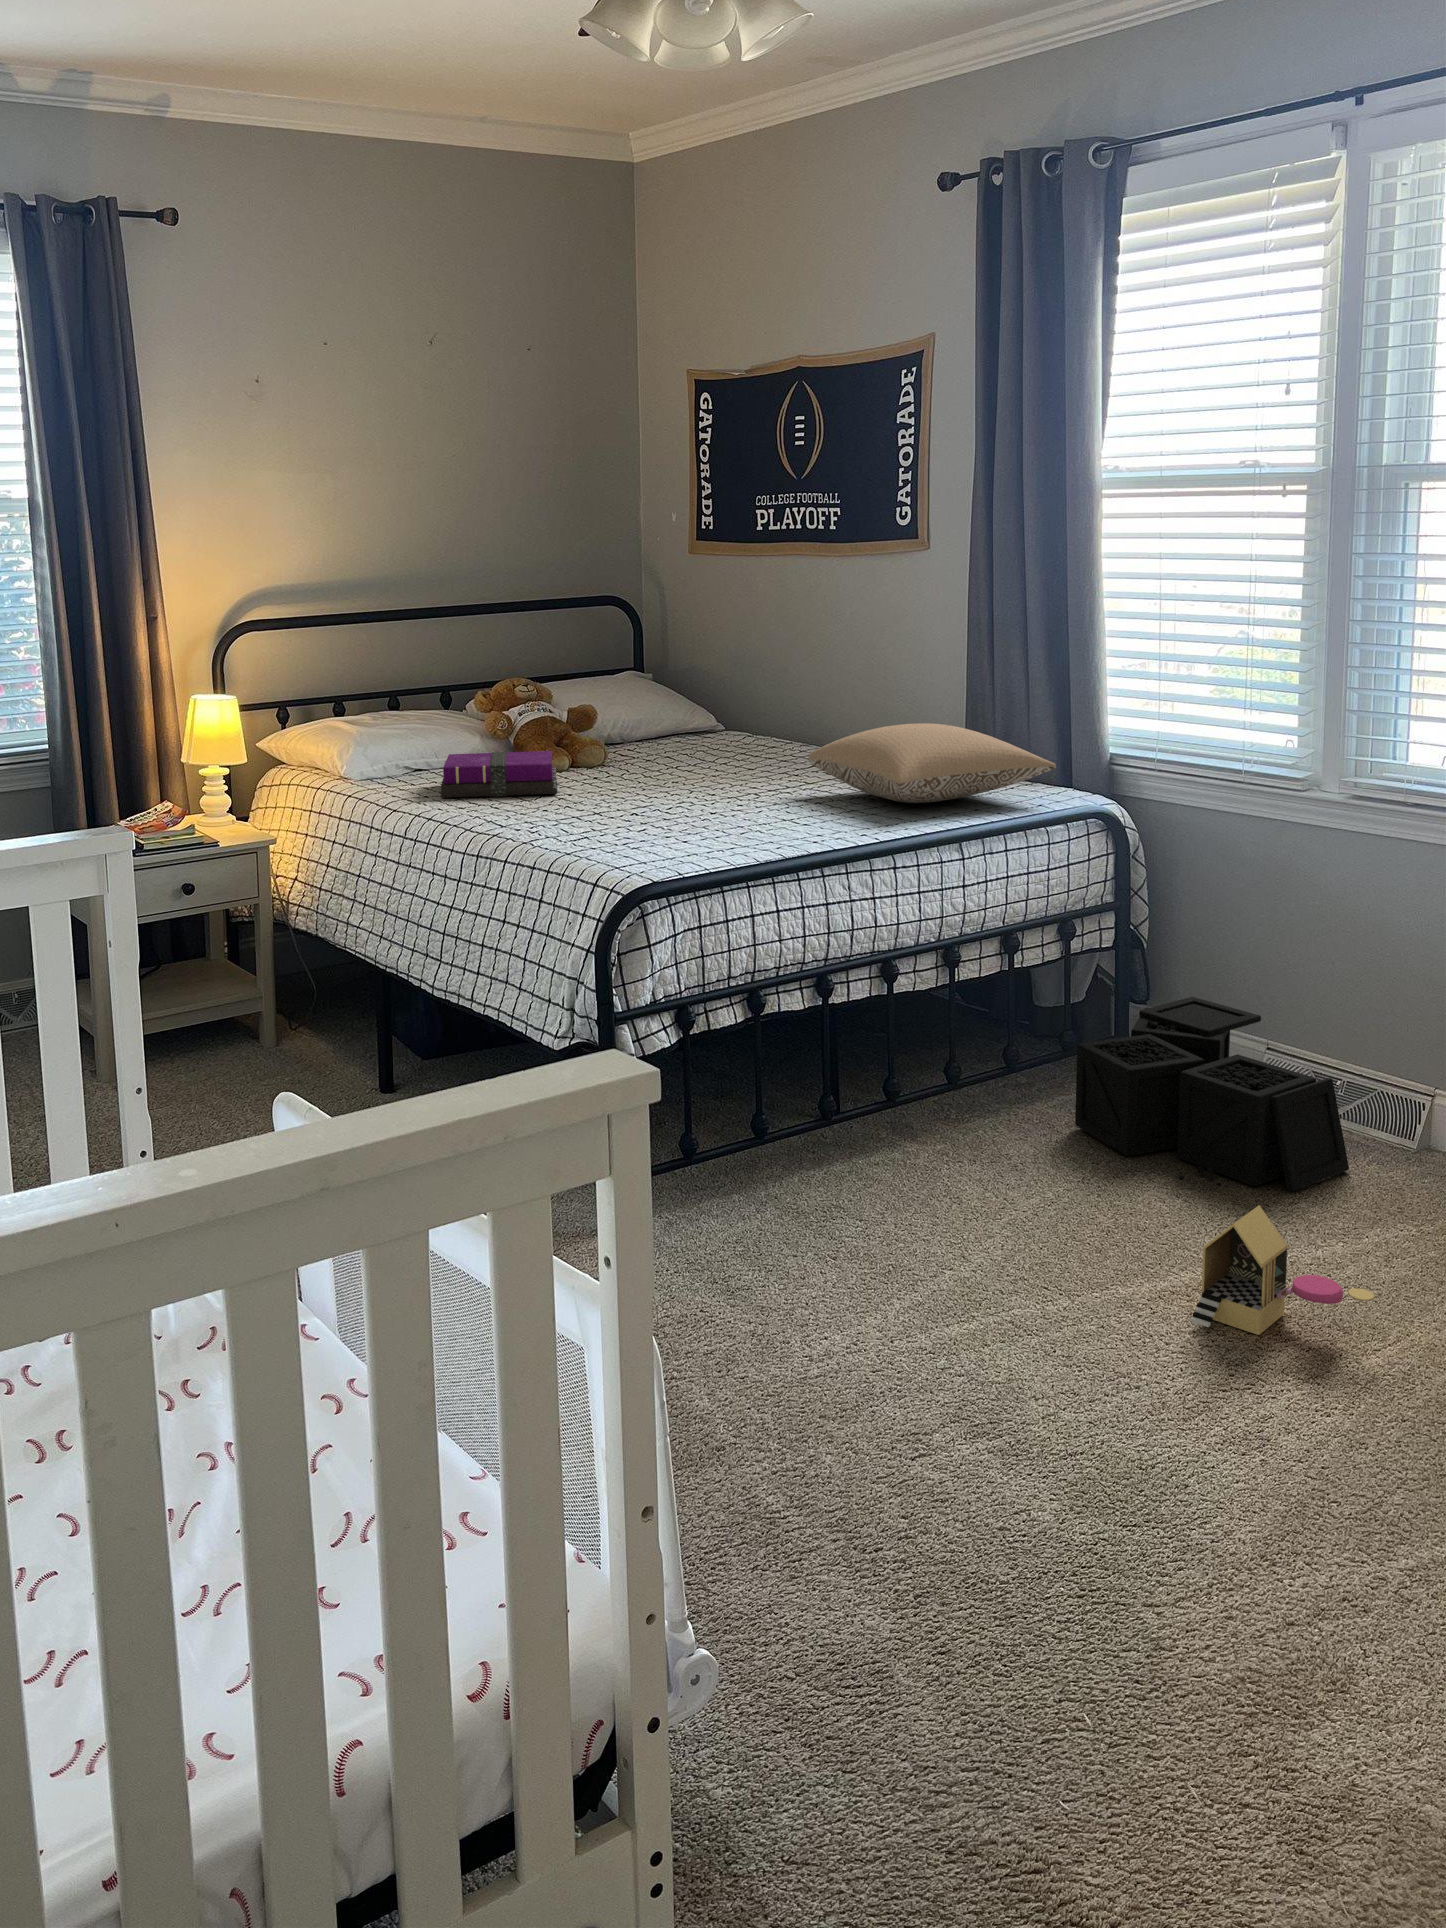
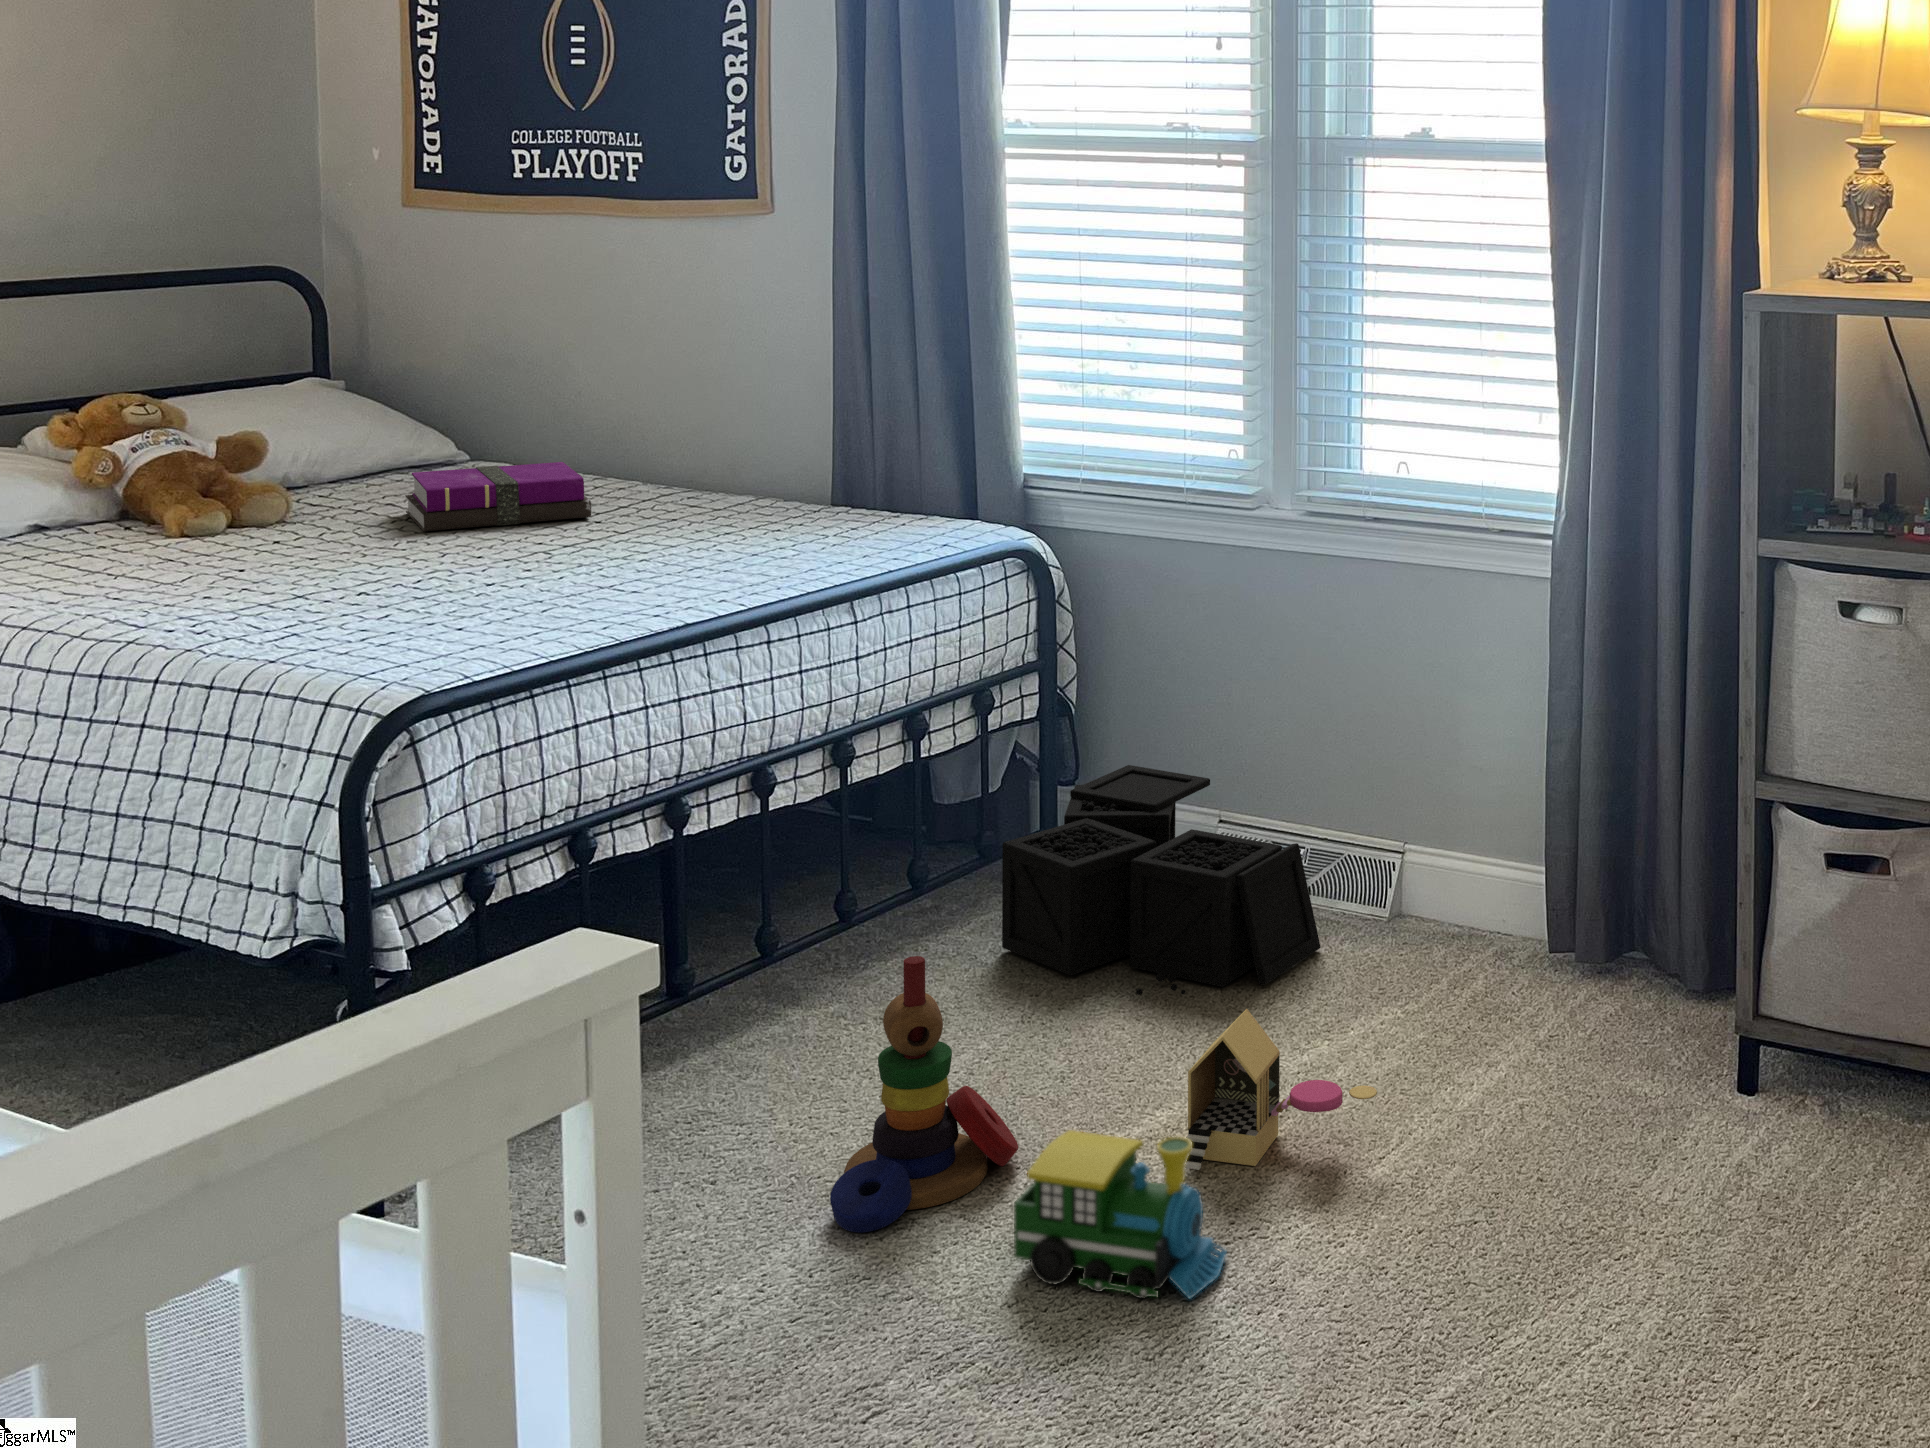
pillow: present [808,723,1056,803] -> none [623,445,961,550]
notebook: present [441,751,557,798] -> present [405,462,591,531]
stacking toy: none [912,1117,1061,1316] -> present [830,956,1018,1232]
toy train: none [1044,1272,1222,1427] -> present [1014,1130,1226,1299]

